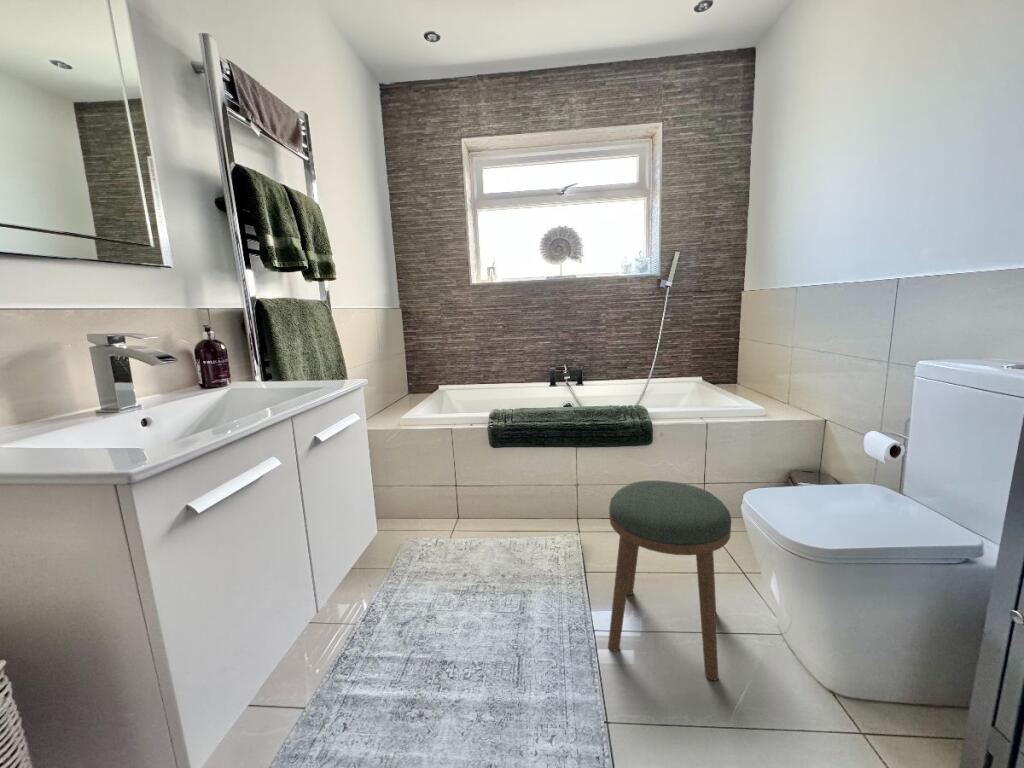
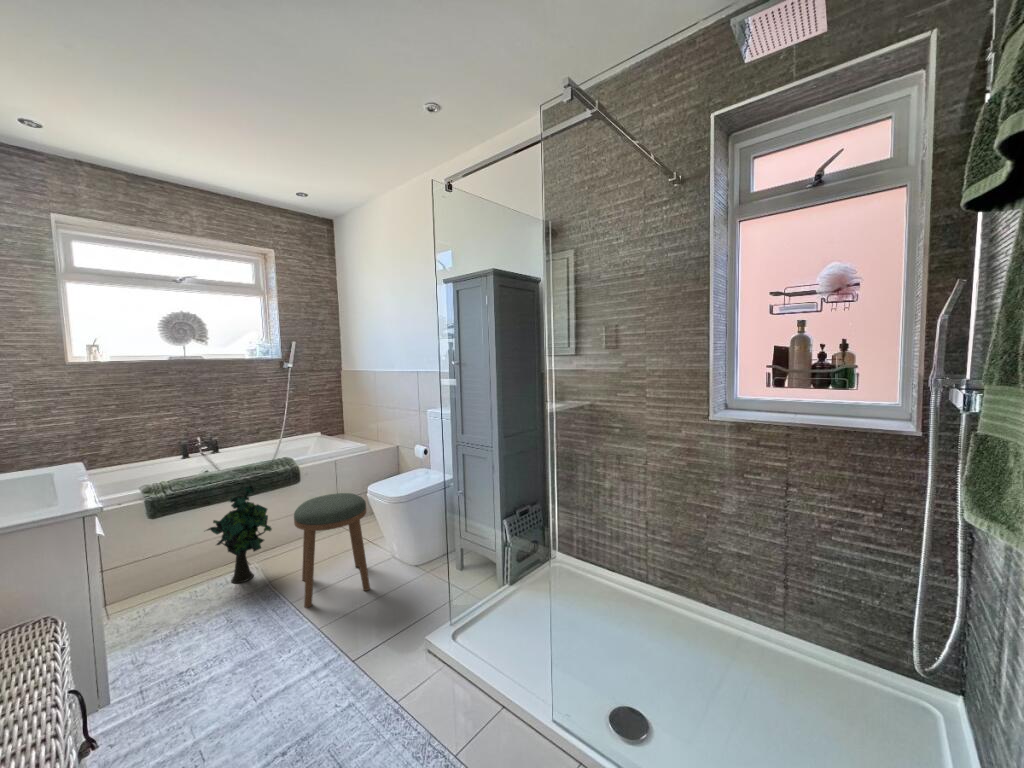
decorative plant: none [527,437,599,555] -> present [207,486,272,583]

